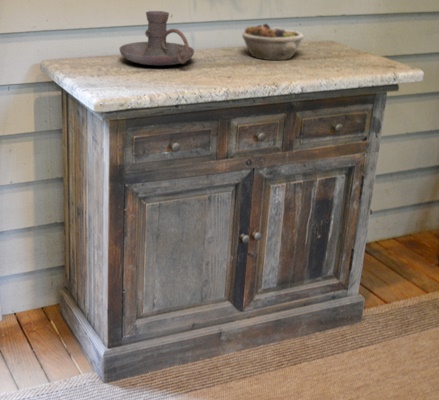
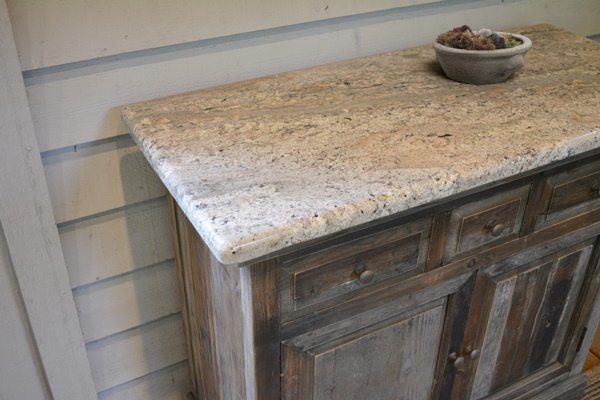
candle holder: present [120,11,194,65] -> none [251,23,372,118]

